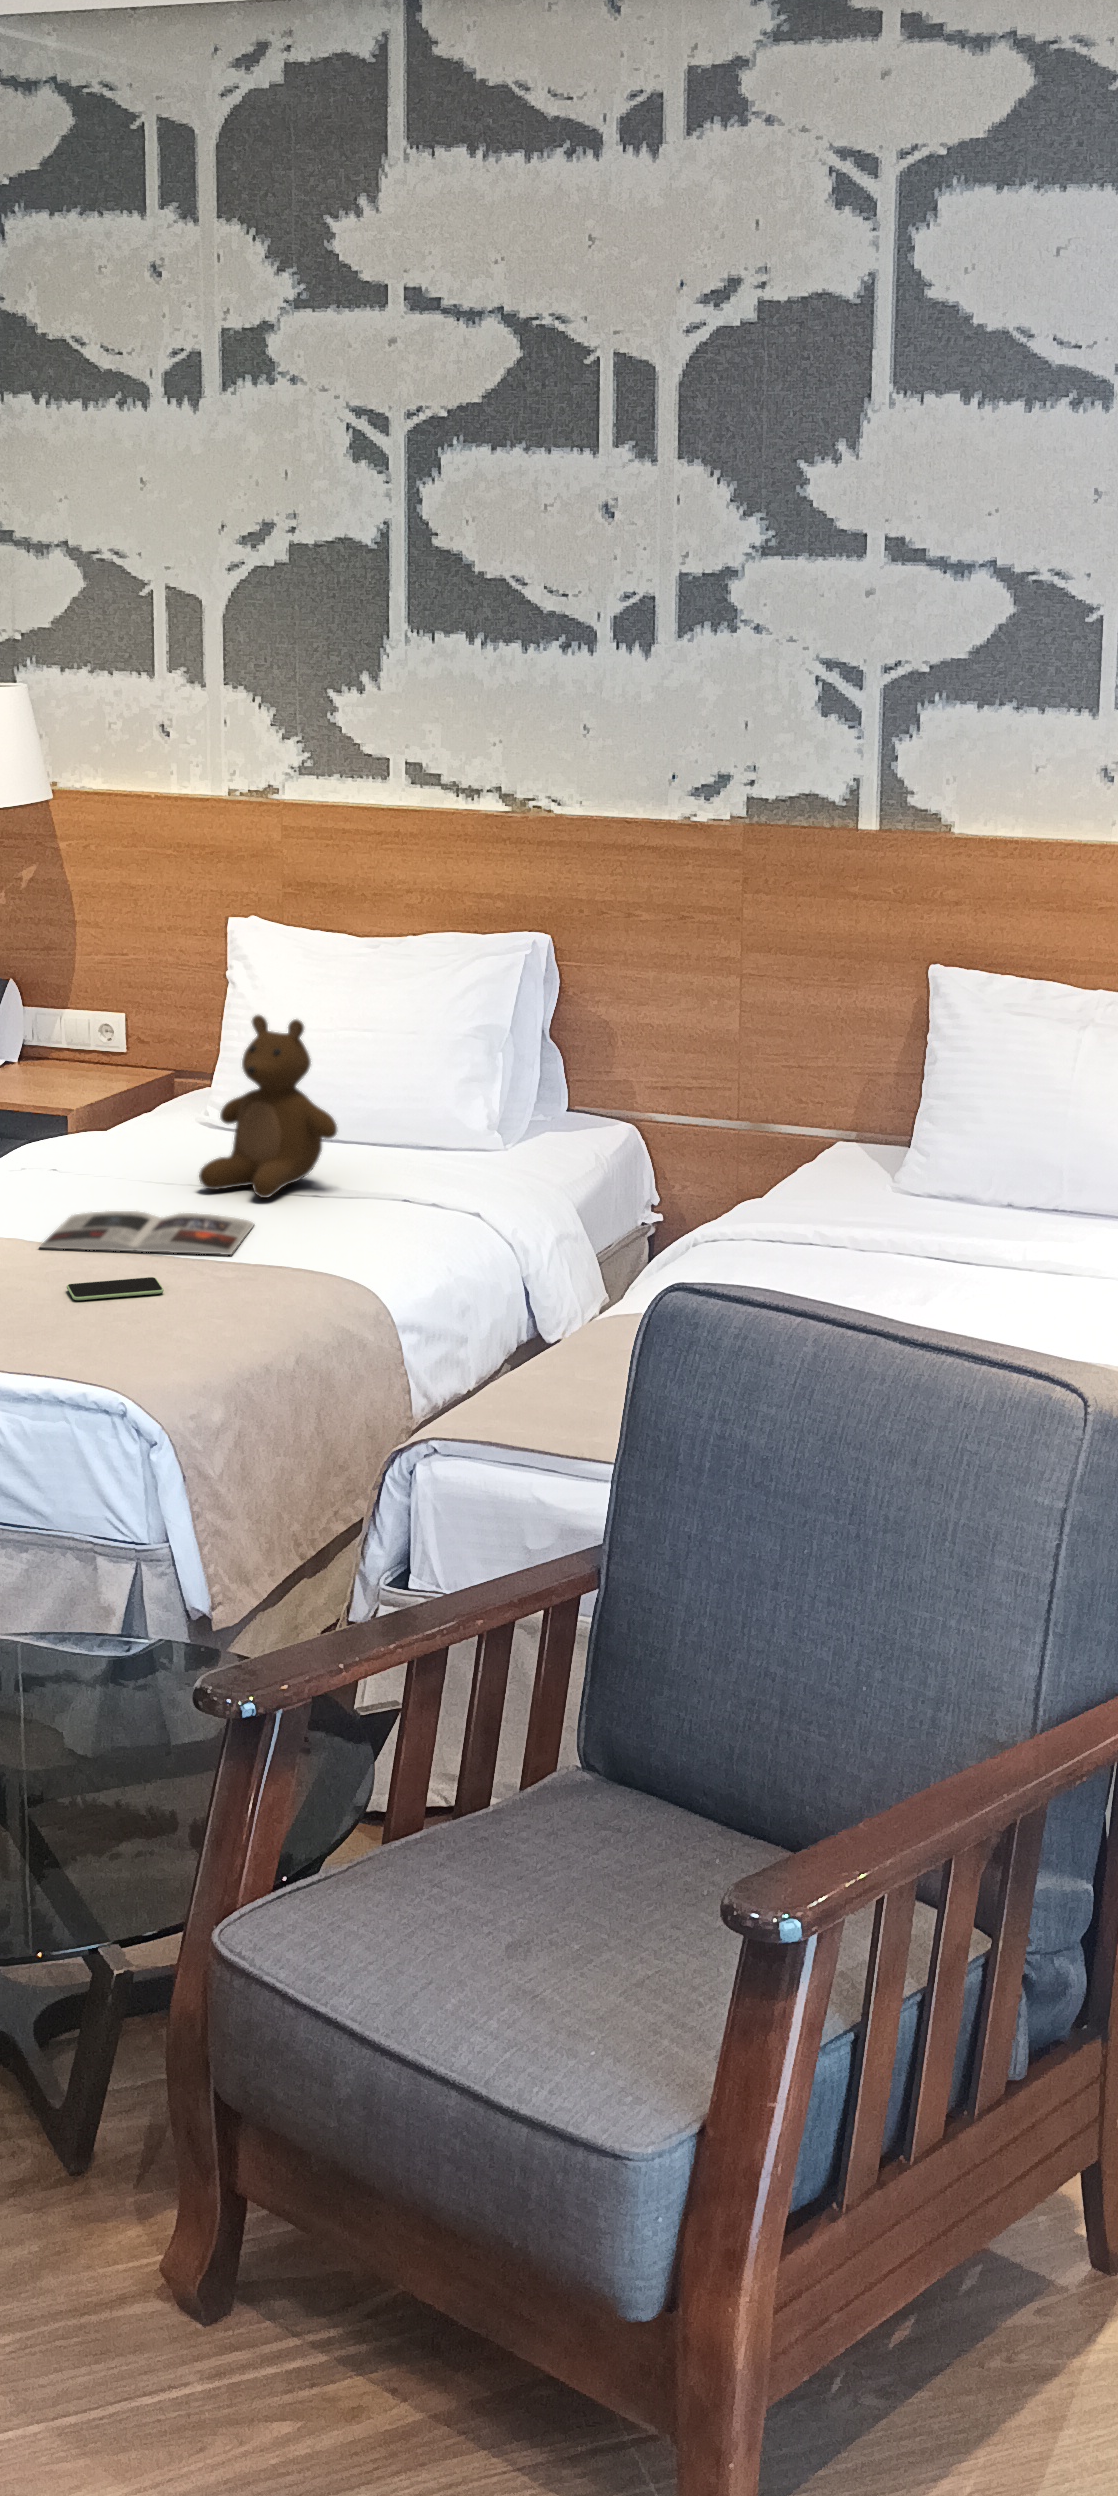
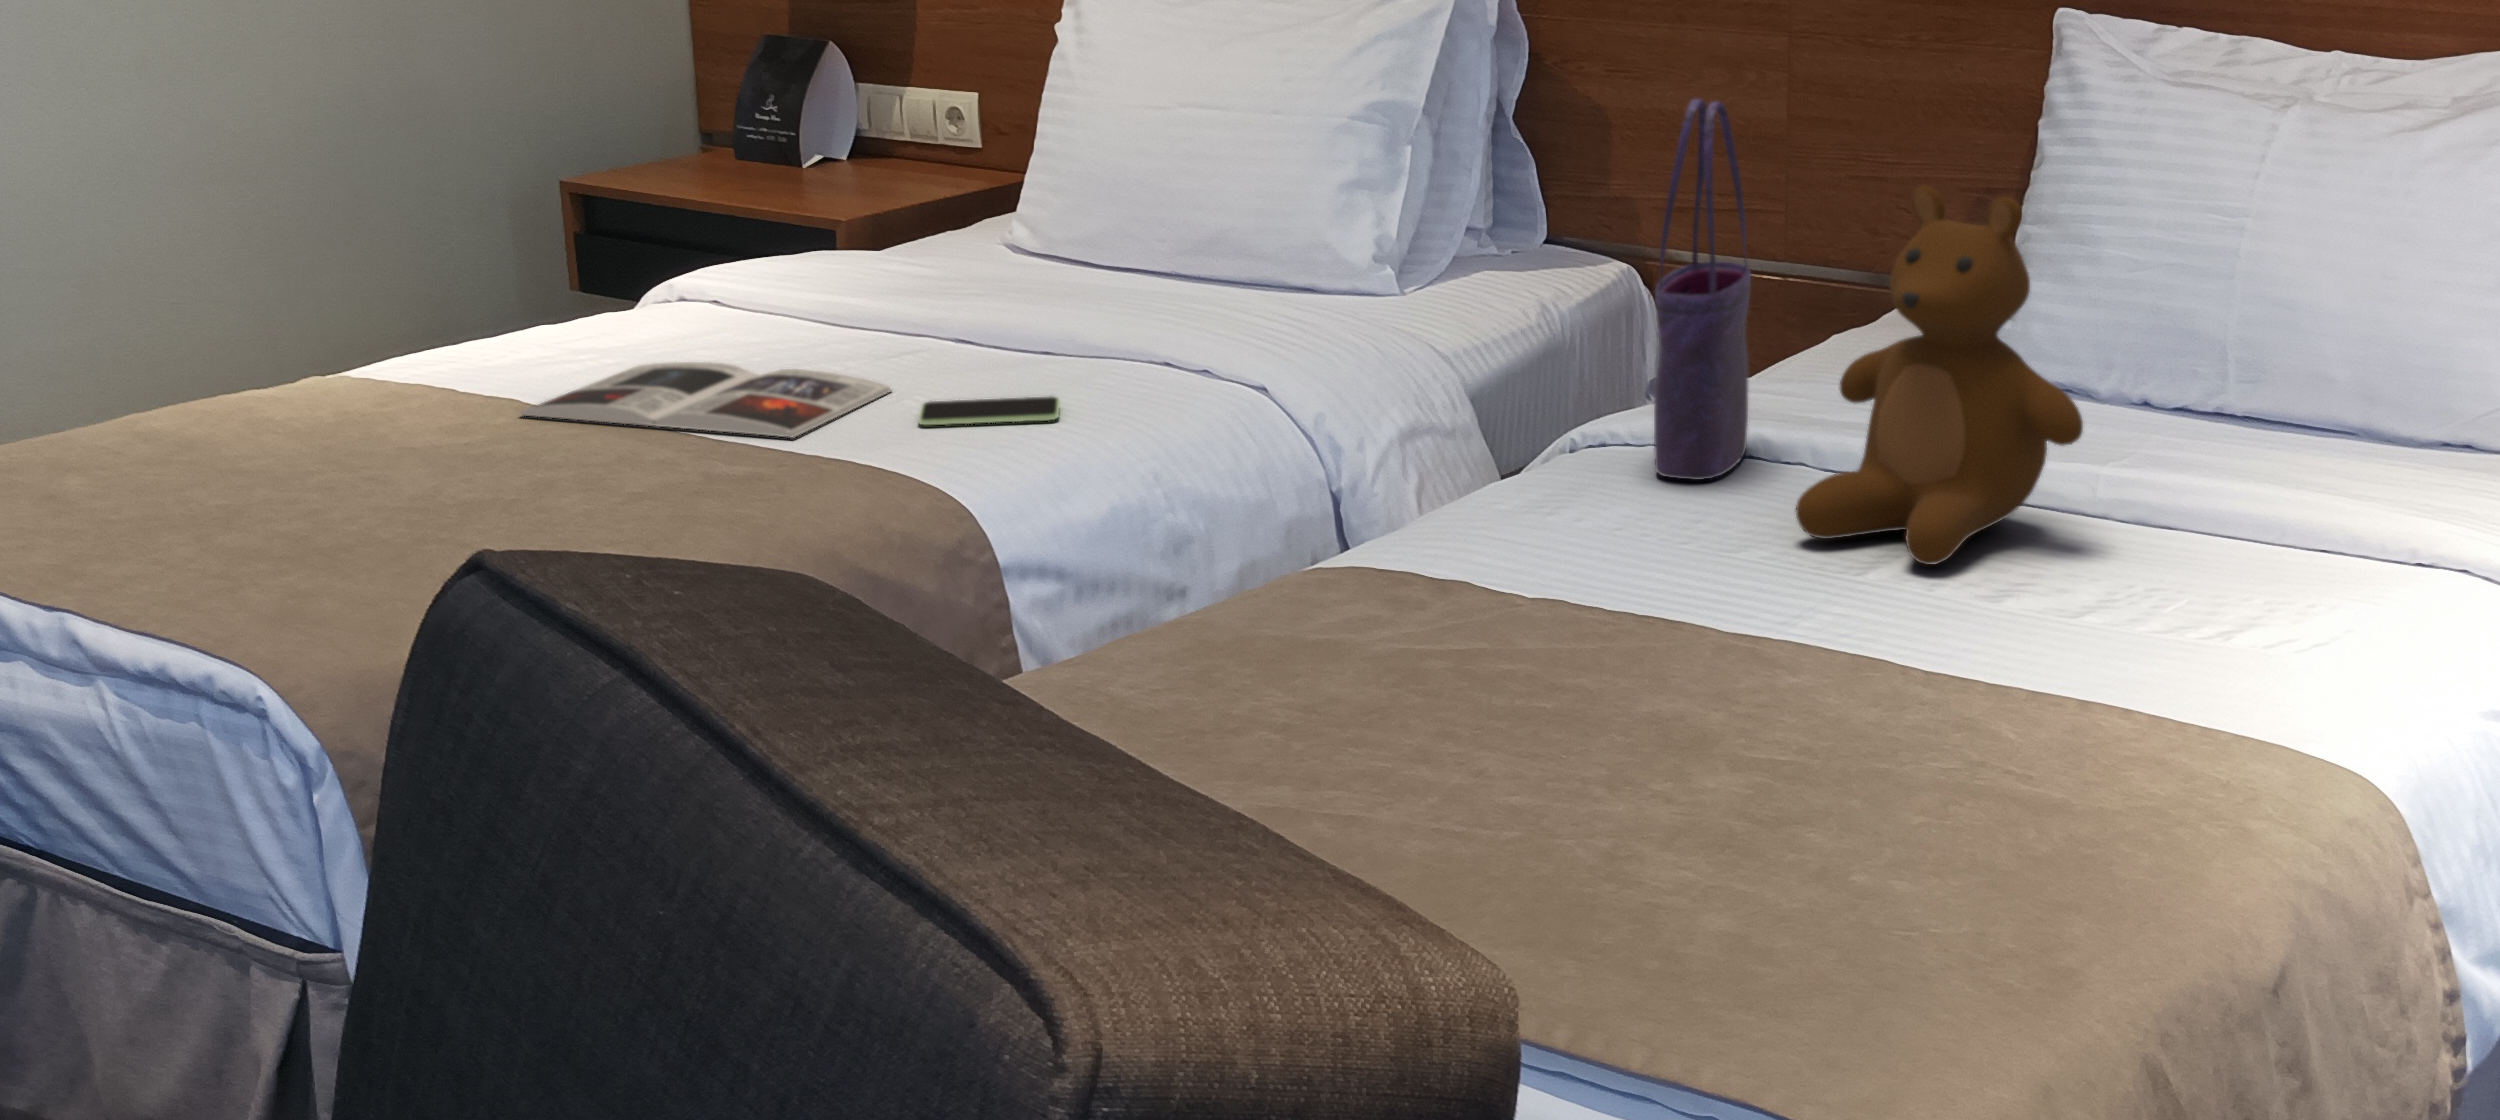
teddy bear: present [199,1015,337,1198] -> present [1796,186,2083,565]
tote bag: none [764,1037,812,1258] -> present [1654,99,1751,480]
smartphone: present [67,1277,164,1300] -> present [919,396,1060,425]

